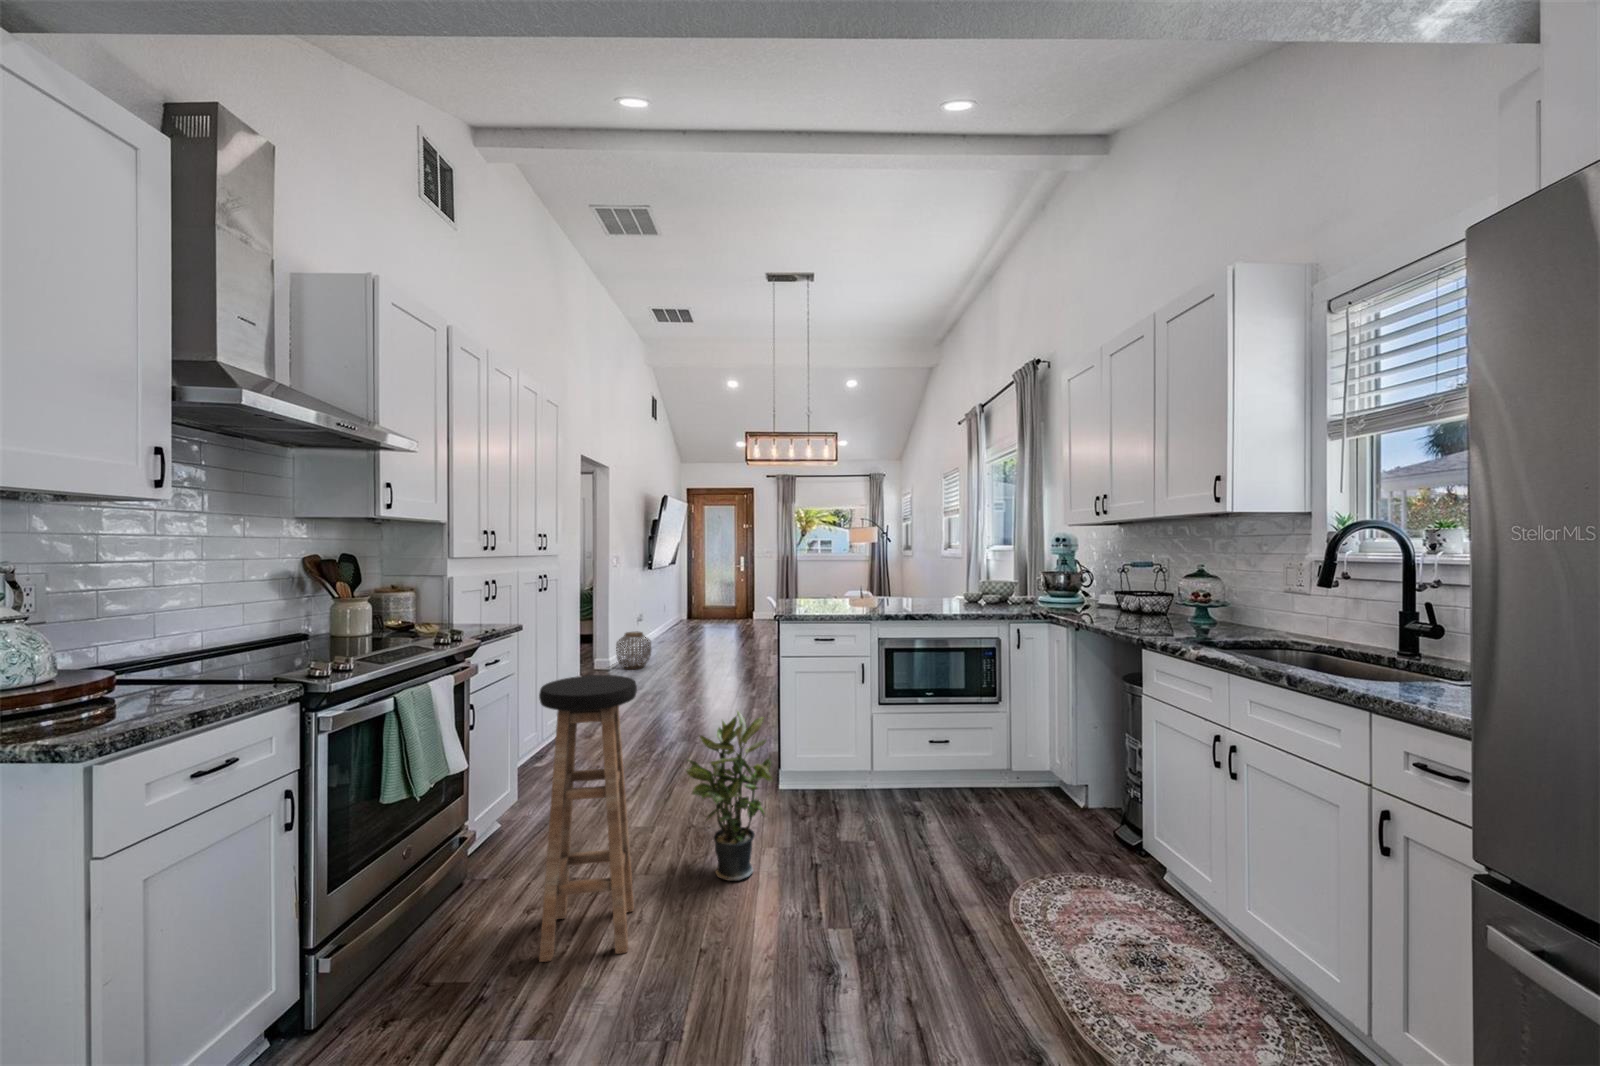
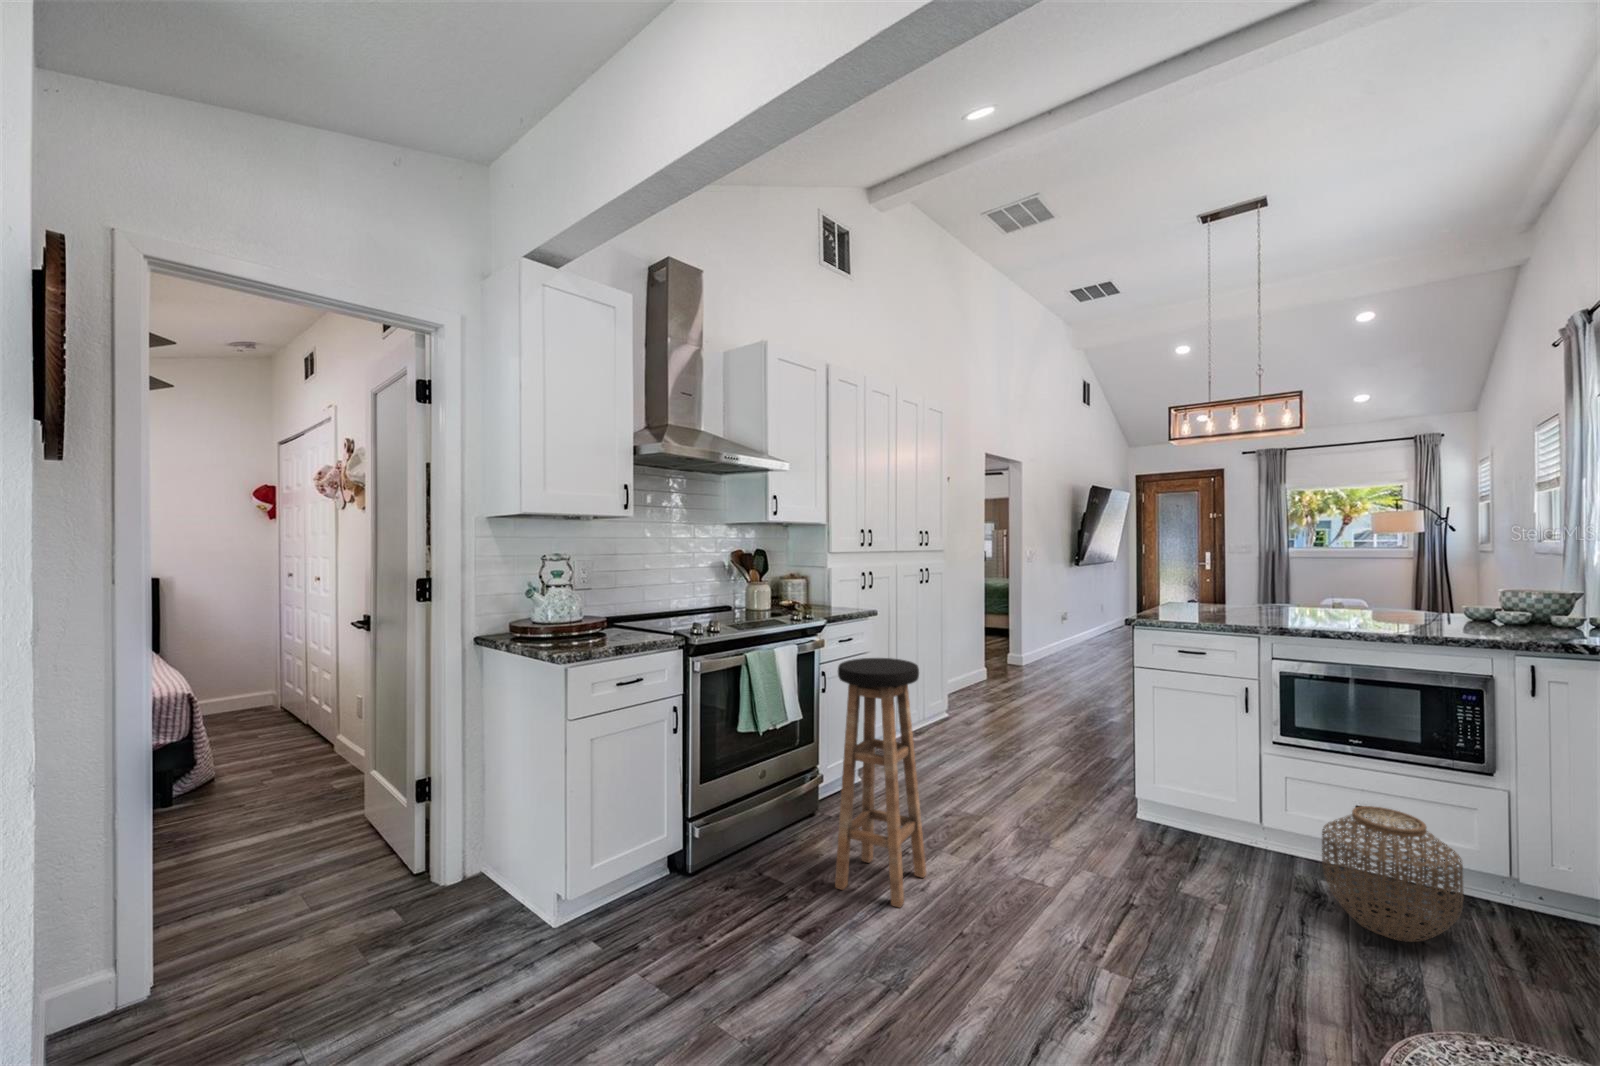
woven basket: present [616,632,651,670] -> present [1322,806,1464,942]
potted plant: present [686,712,773,881] -> none [984,713,1079,888]

